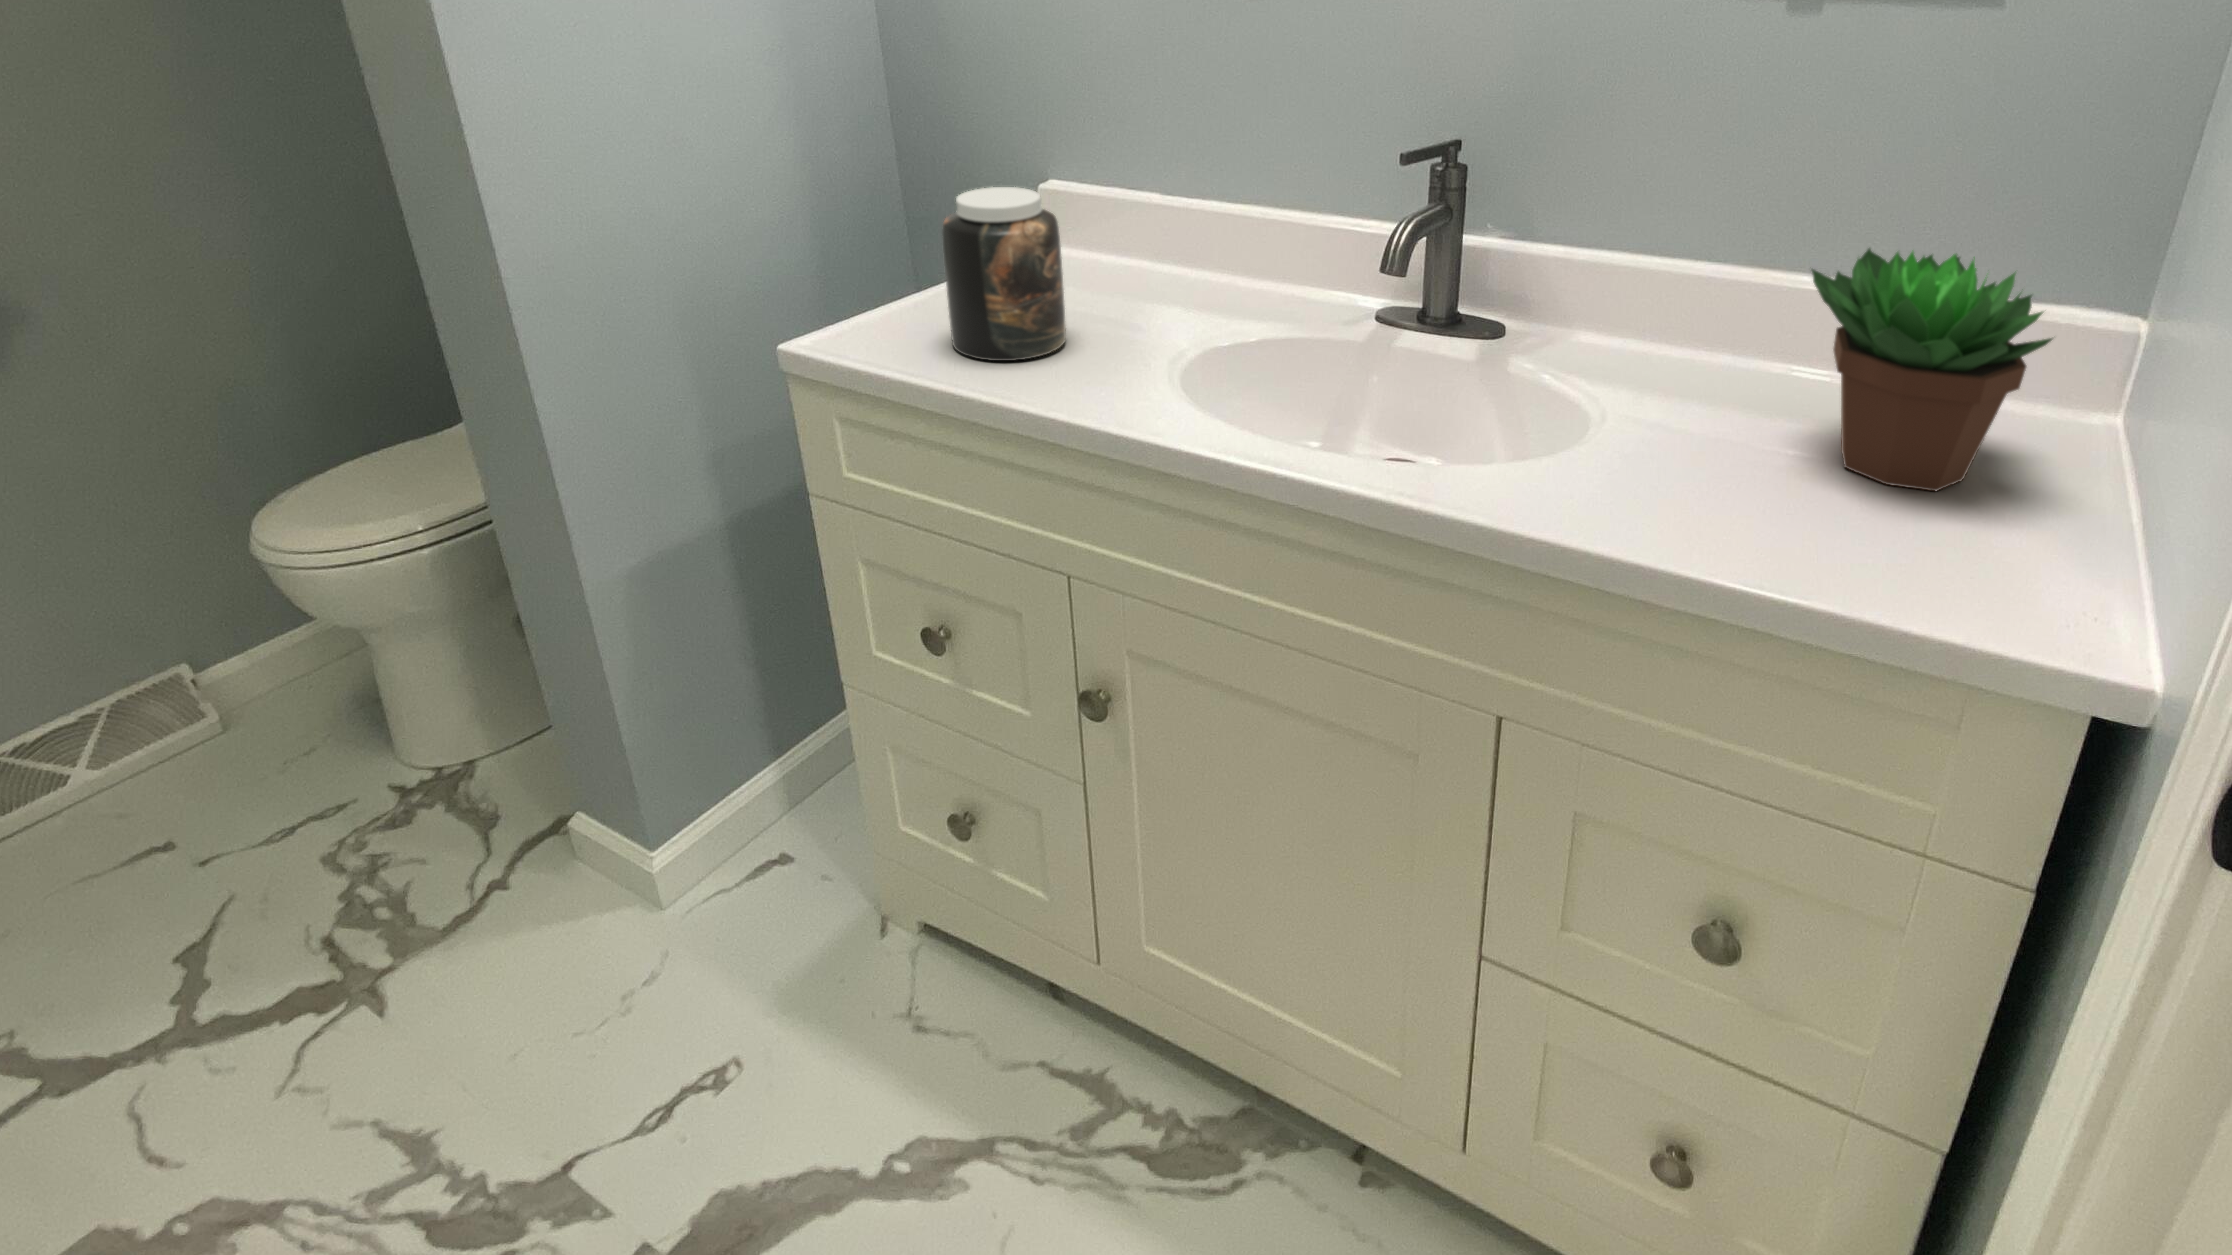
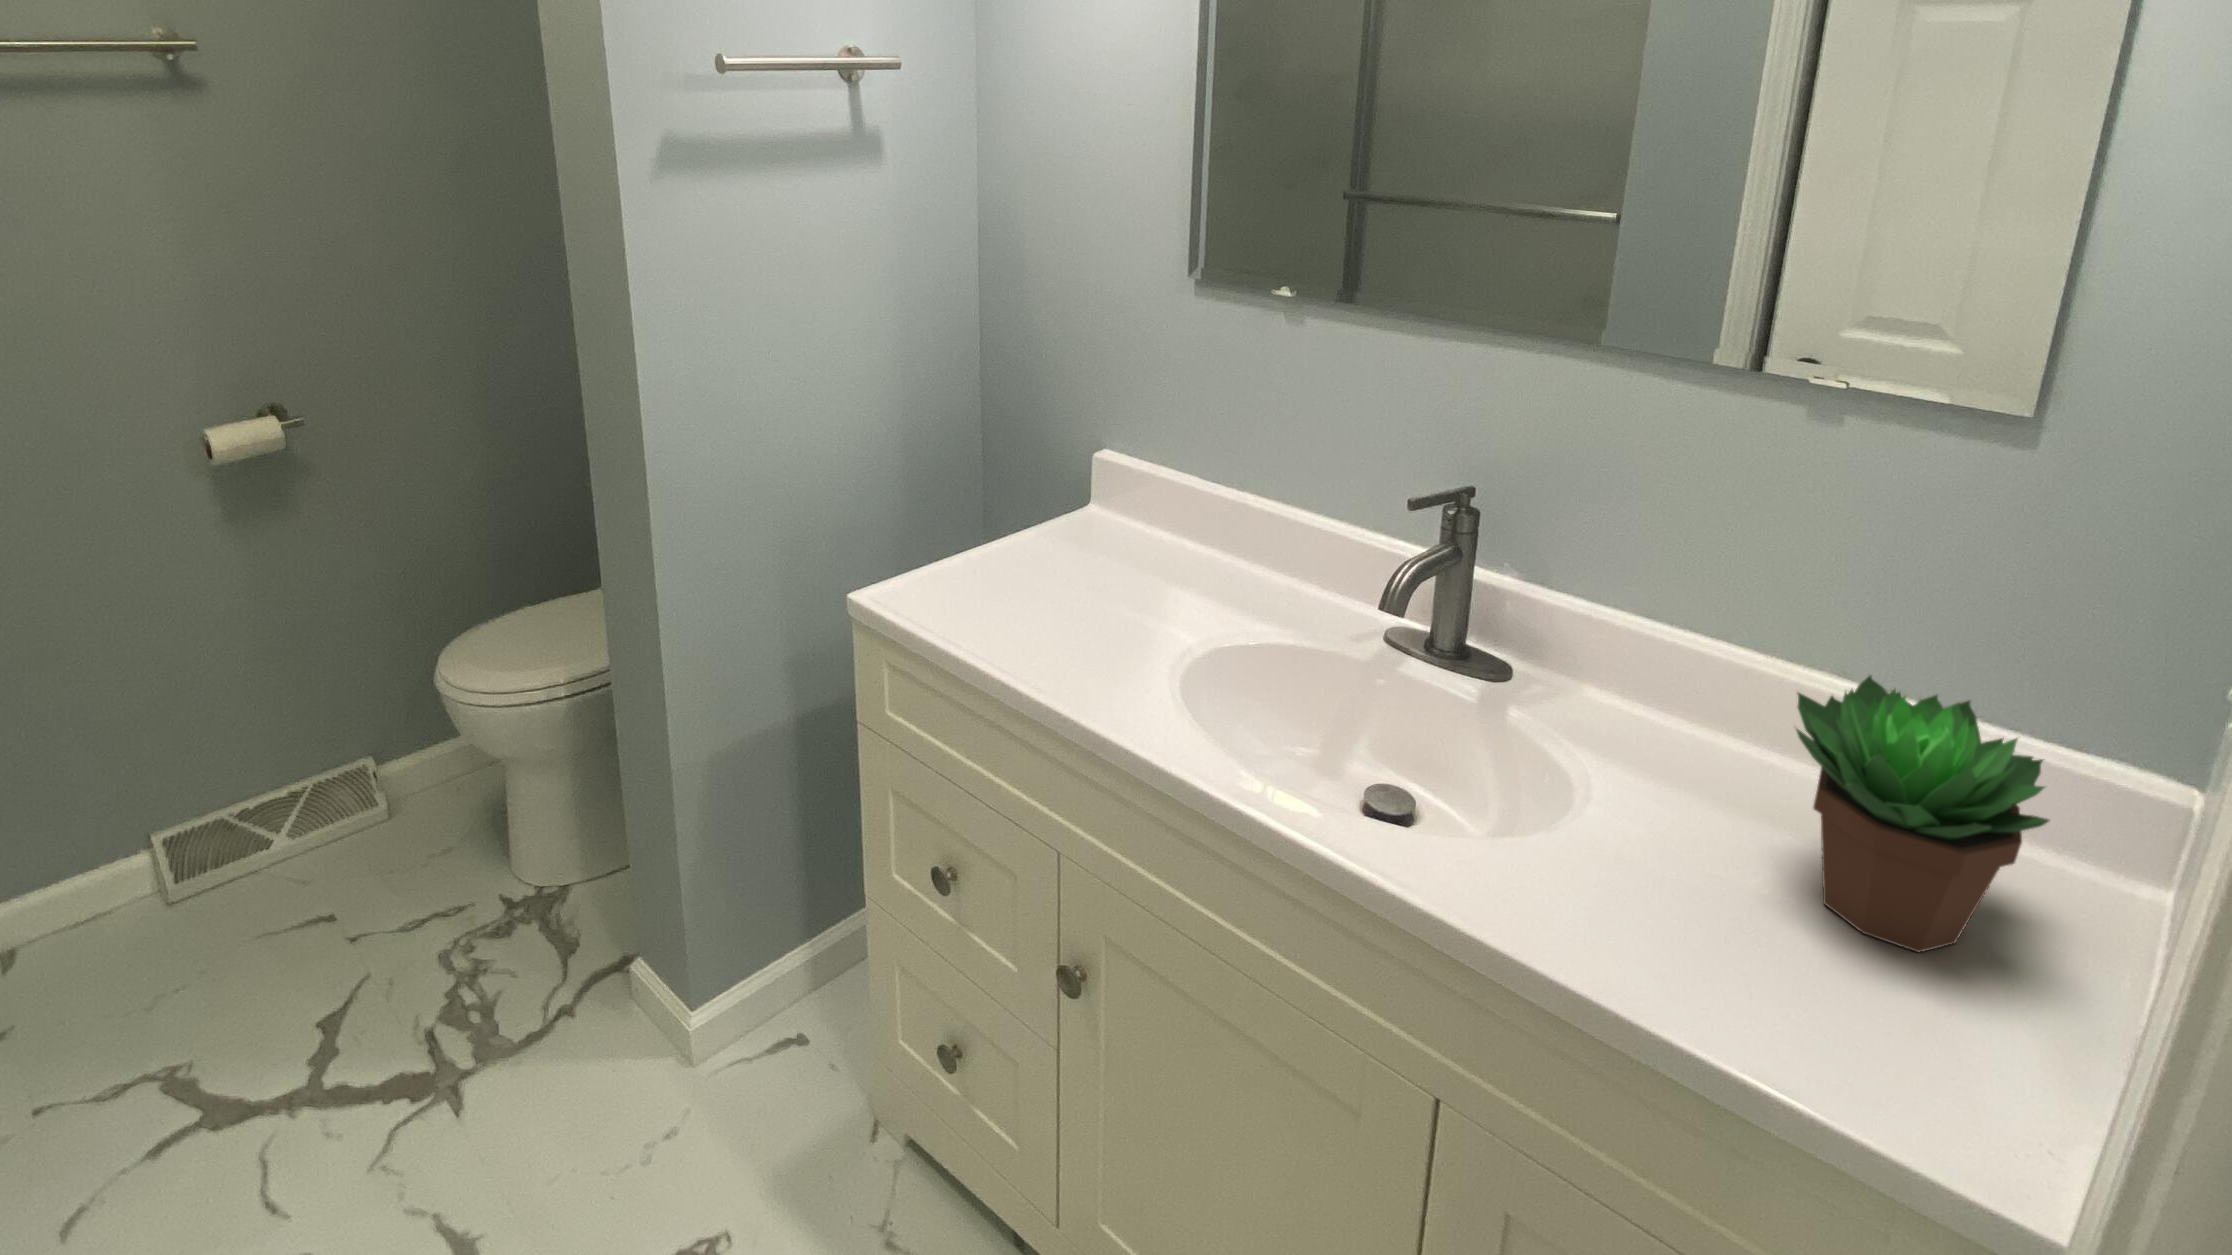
jar: present [942,187,1066,361] -> none [986,482,1089,643]

